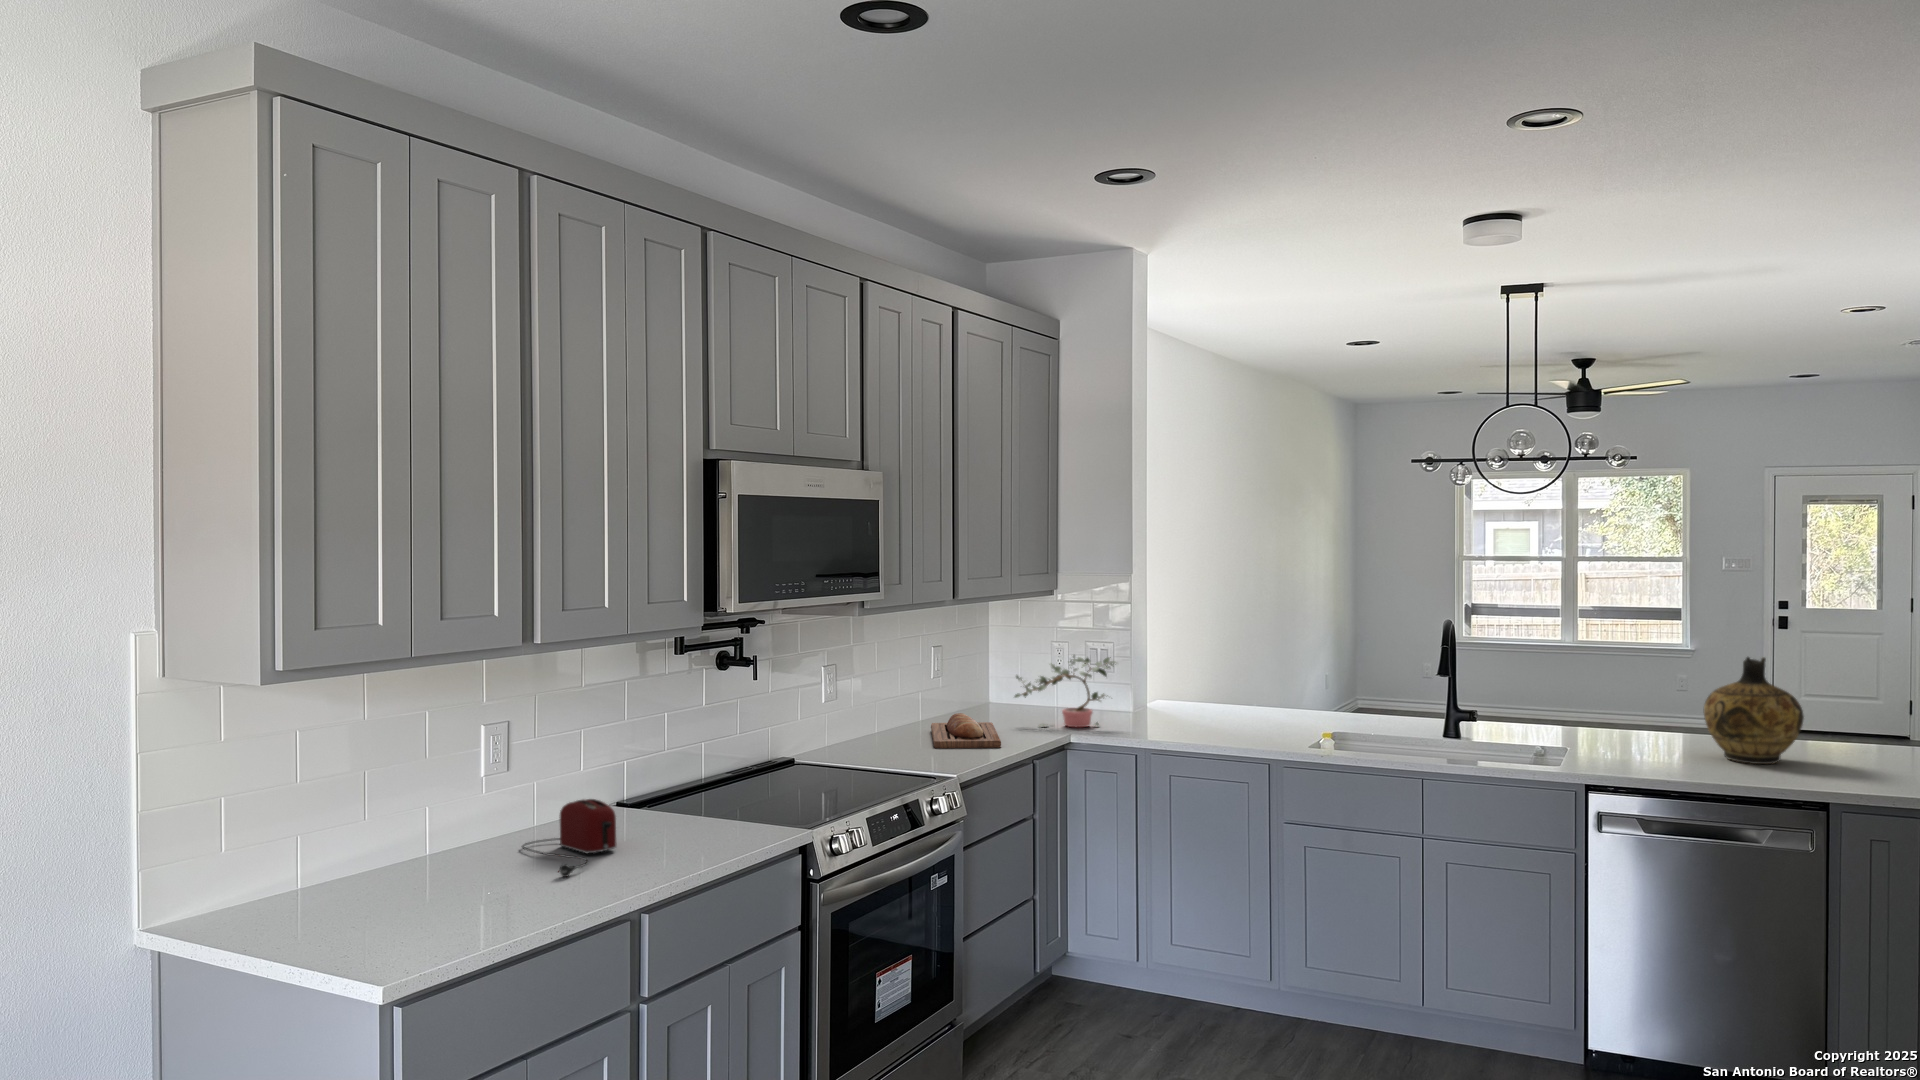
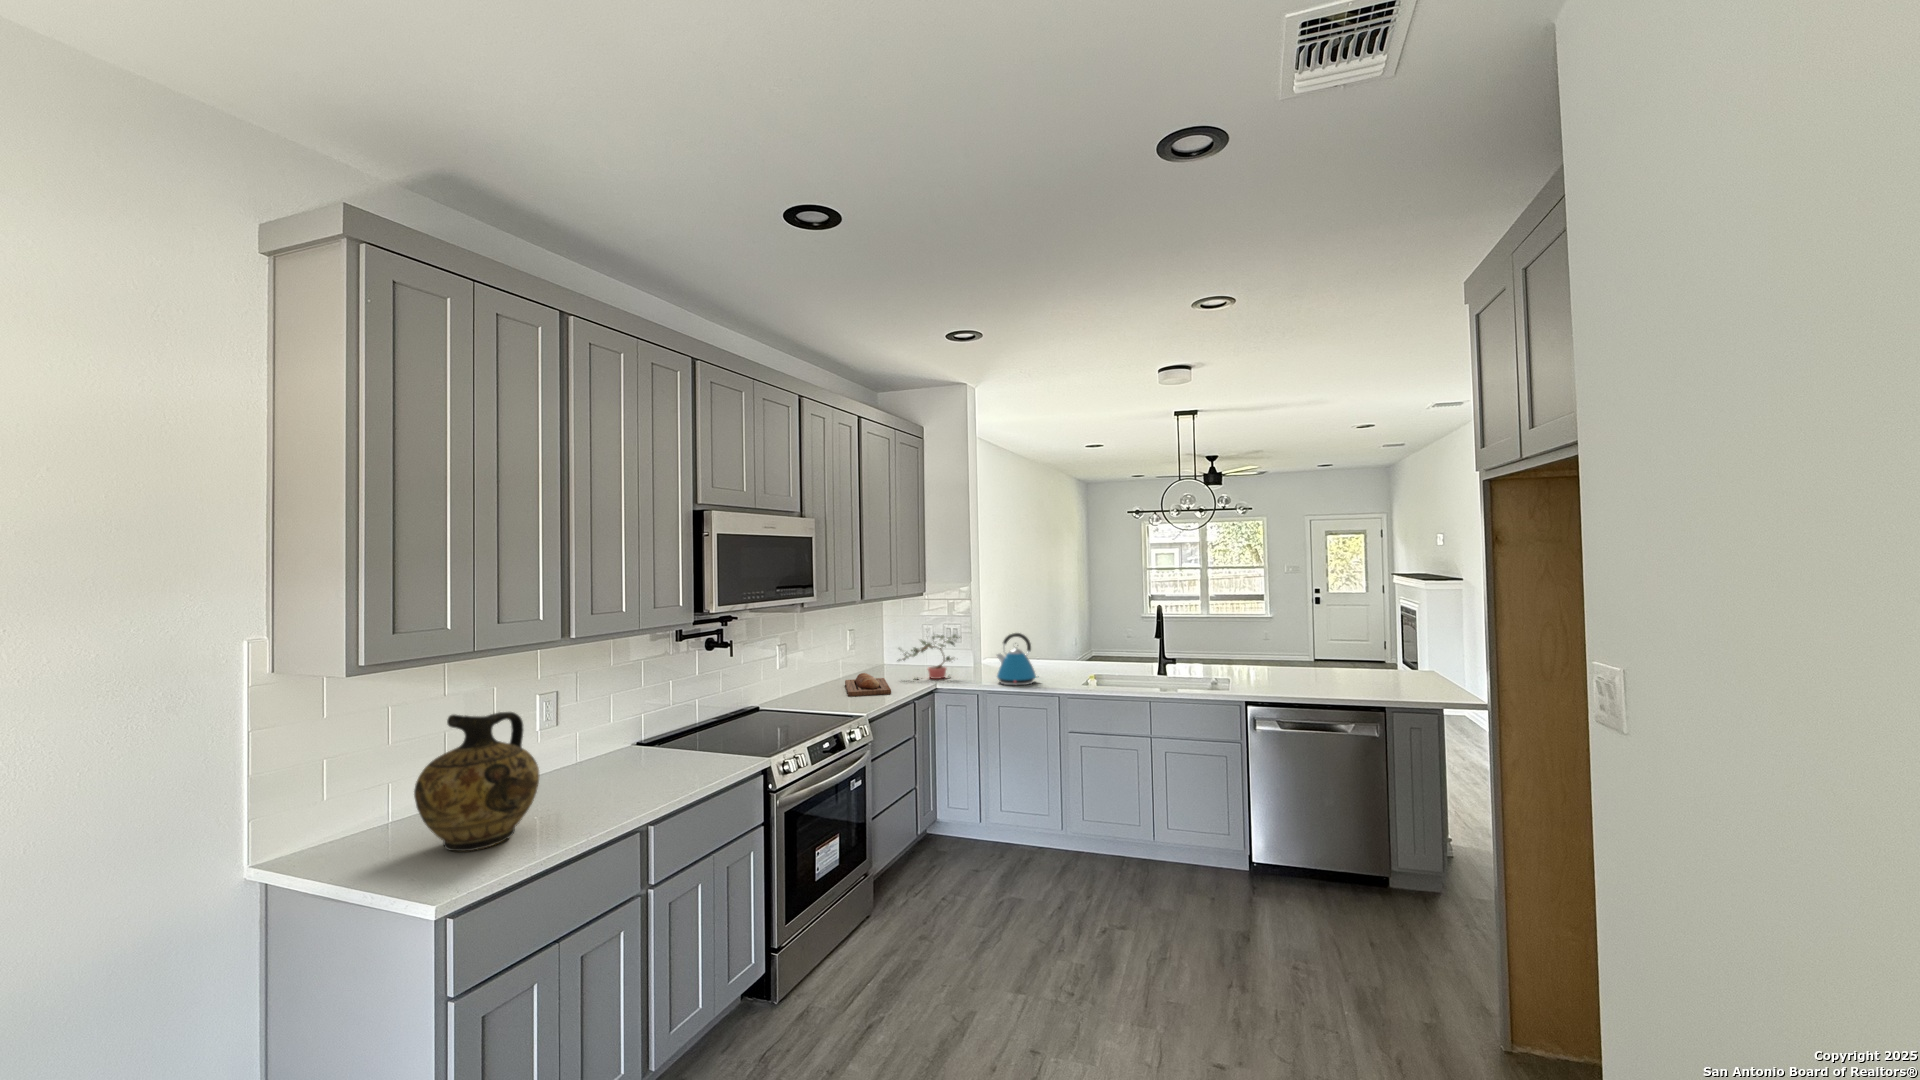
ceramic jug: present [1704,657,1804,764] -> present [414,712,539,851]
kettle: none [1171,659,1242,743] -> present [997,633,1036,685]
toaster: present [522,799,617,877] -> none [564,745,634,803]

